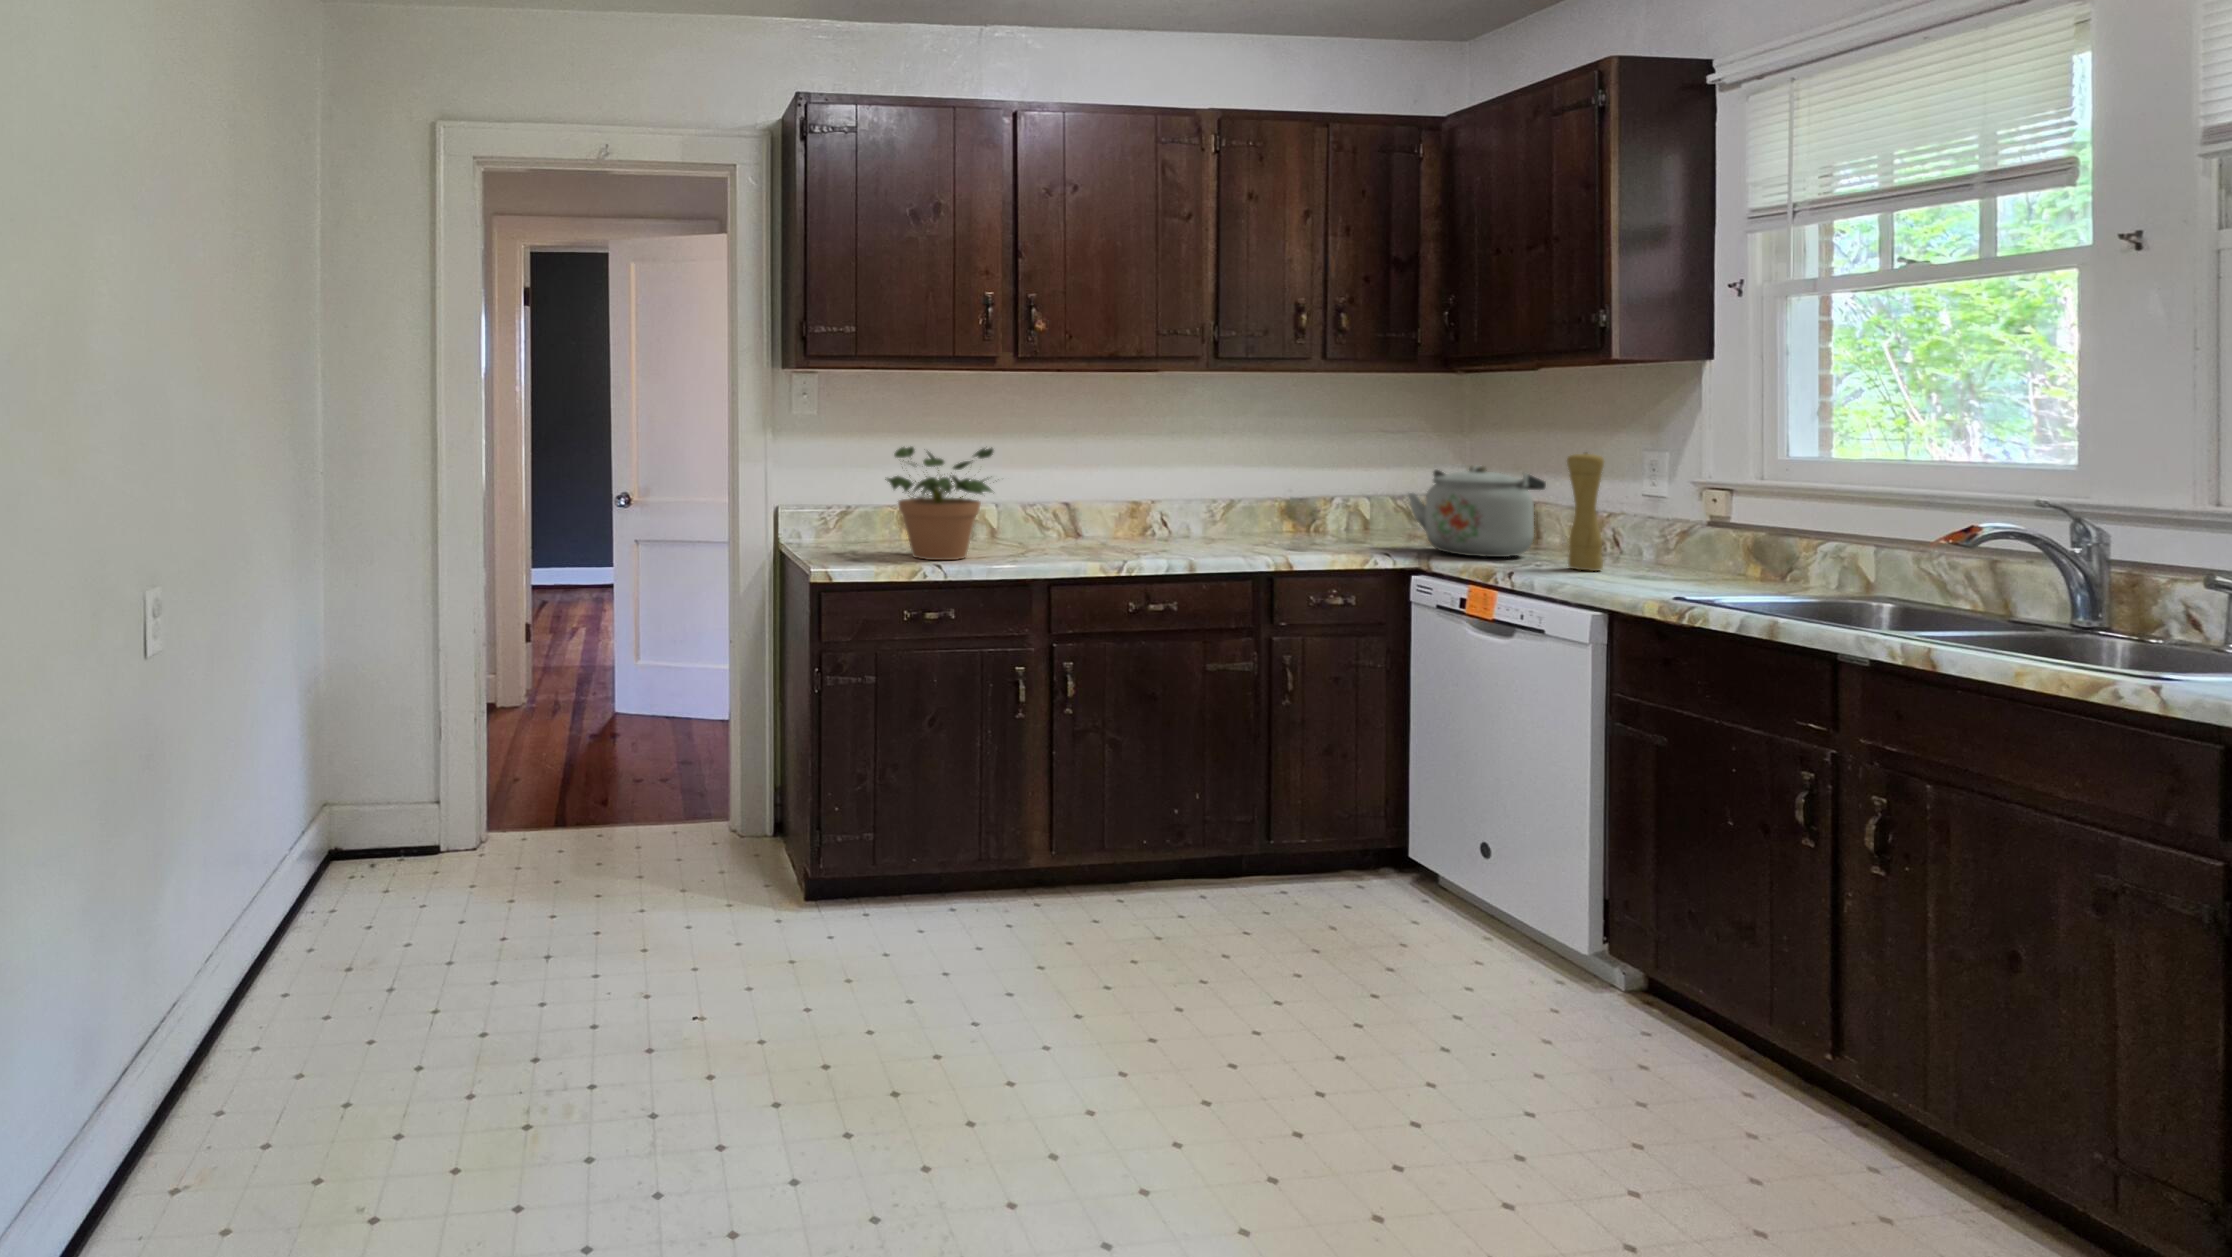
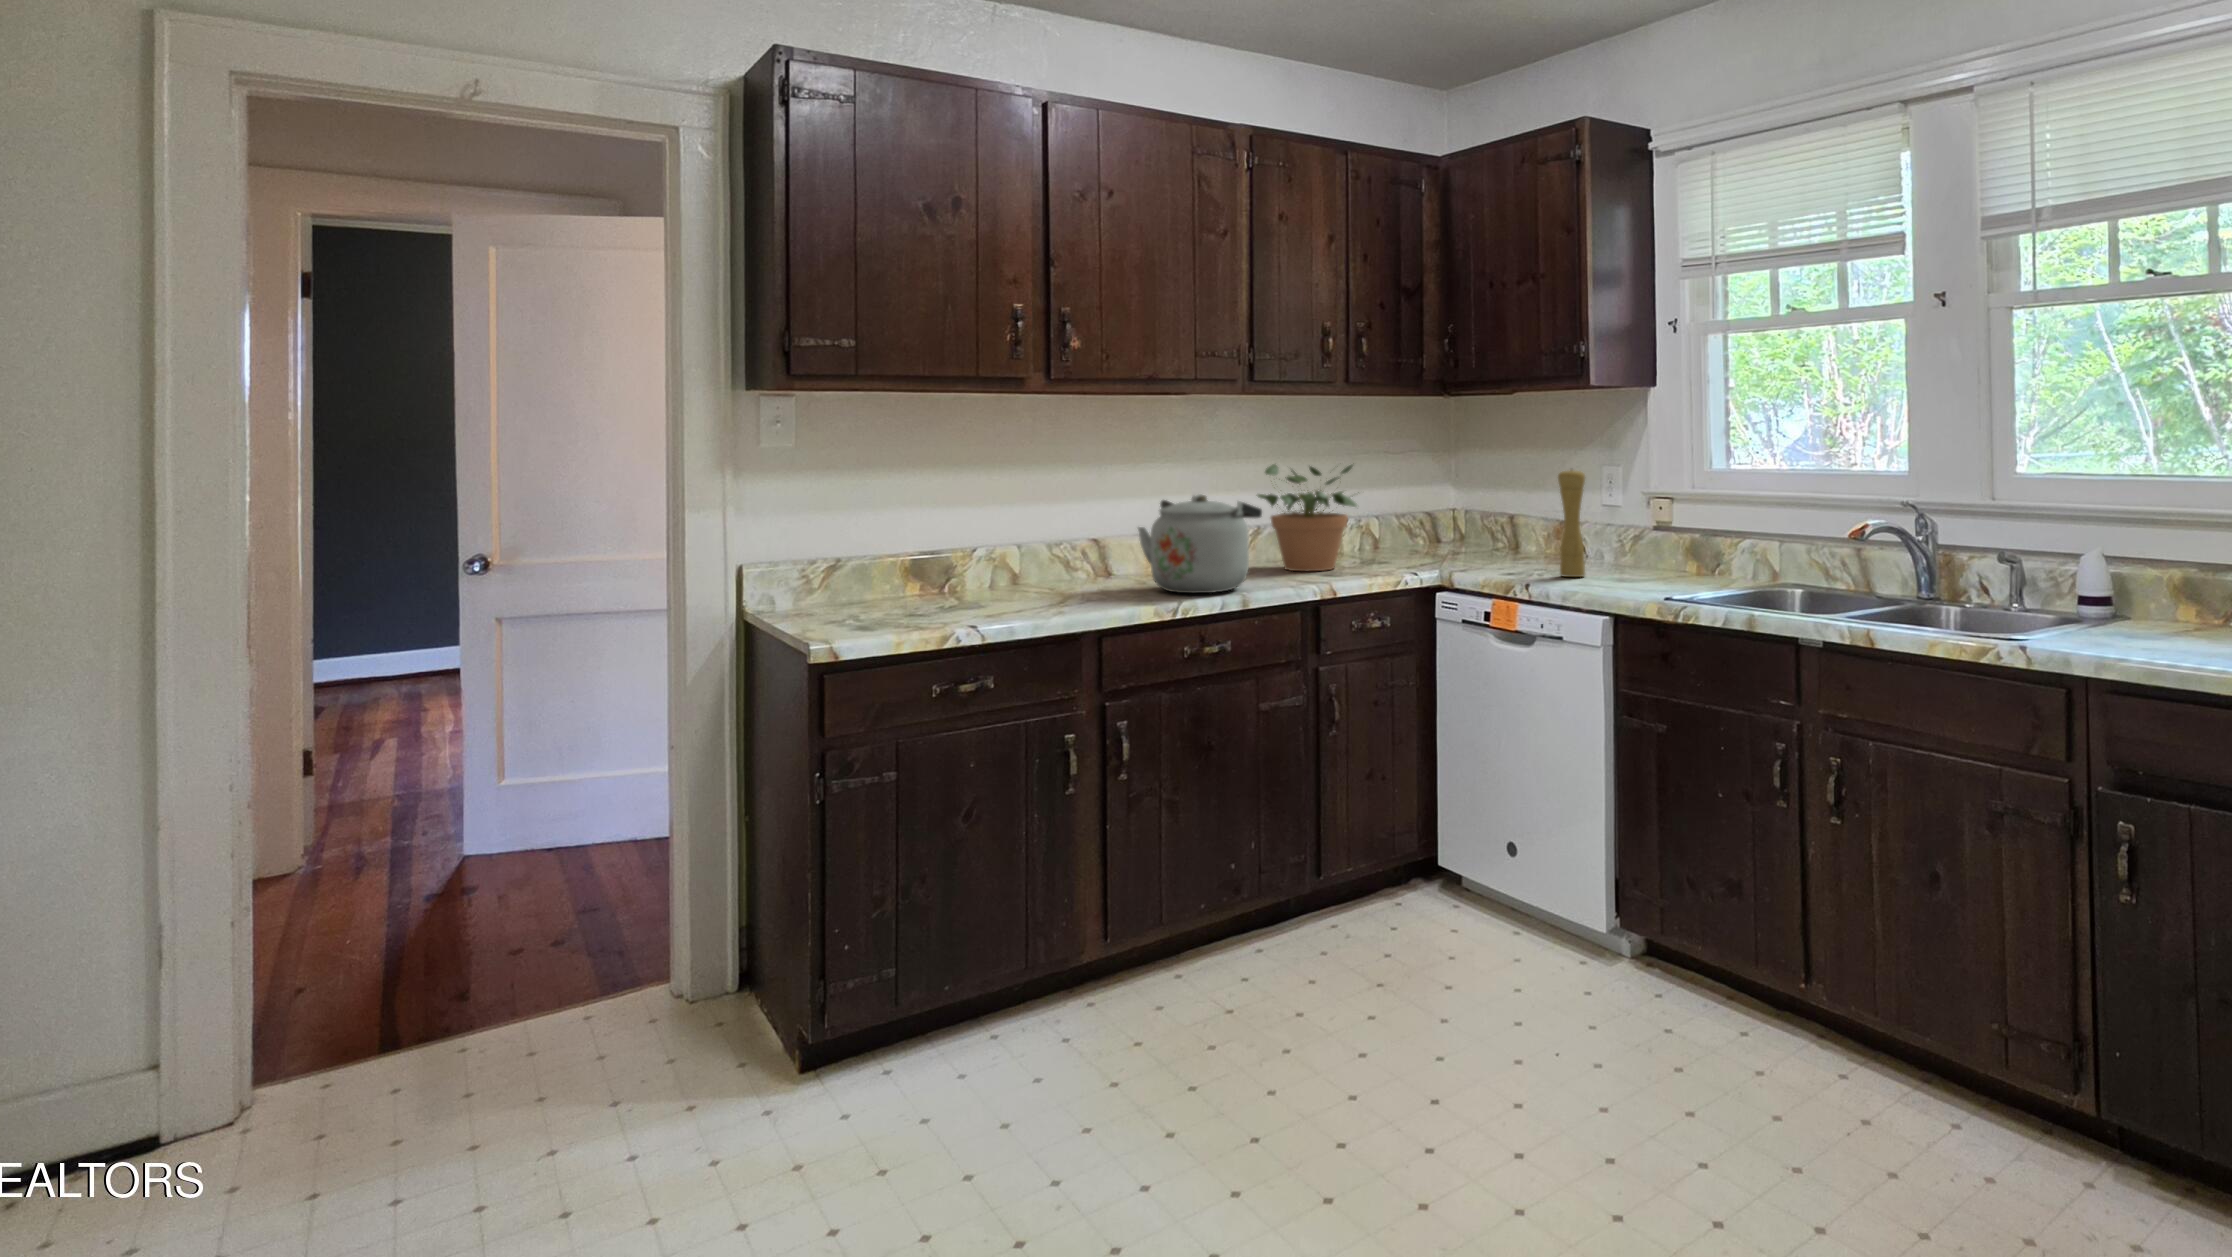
potted plant: present [885,447,993,560] -> present [1258,464,1357,571]
kettle: present [1409,465,1546,557] -> present [1138,494,1262,593]

